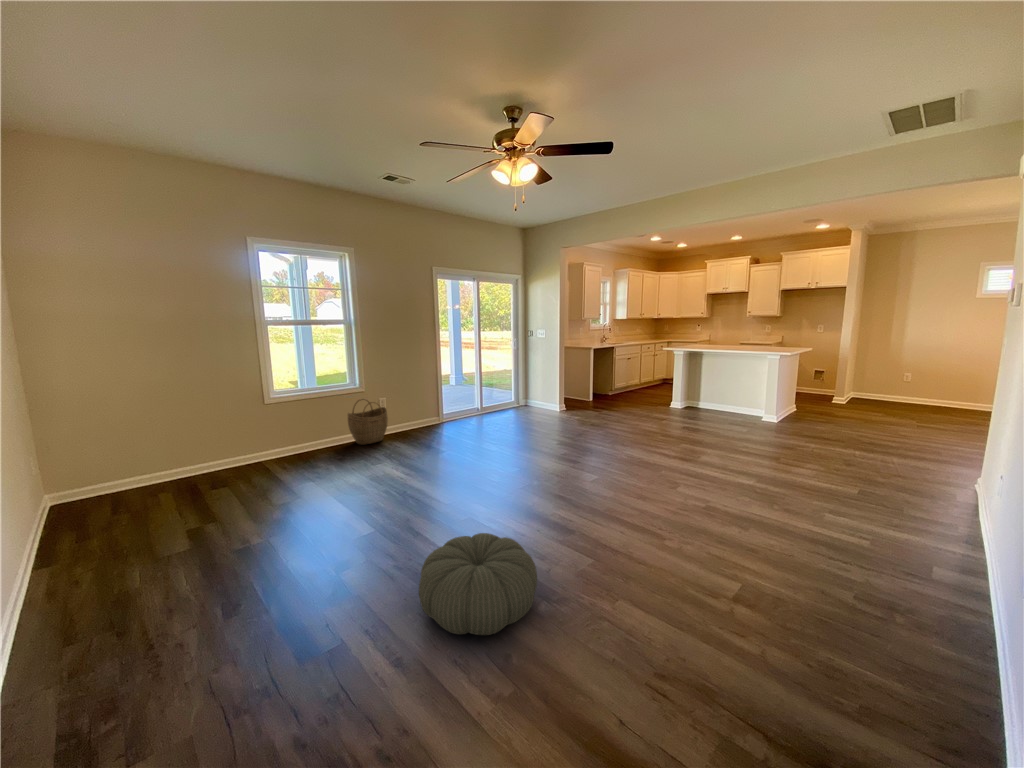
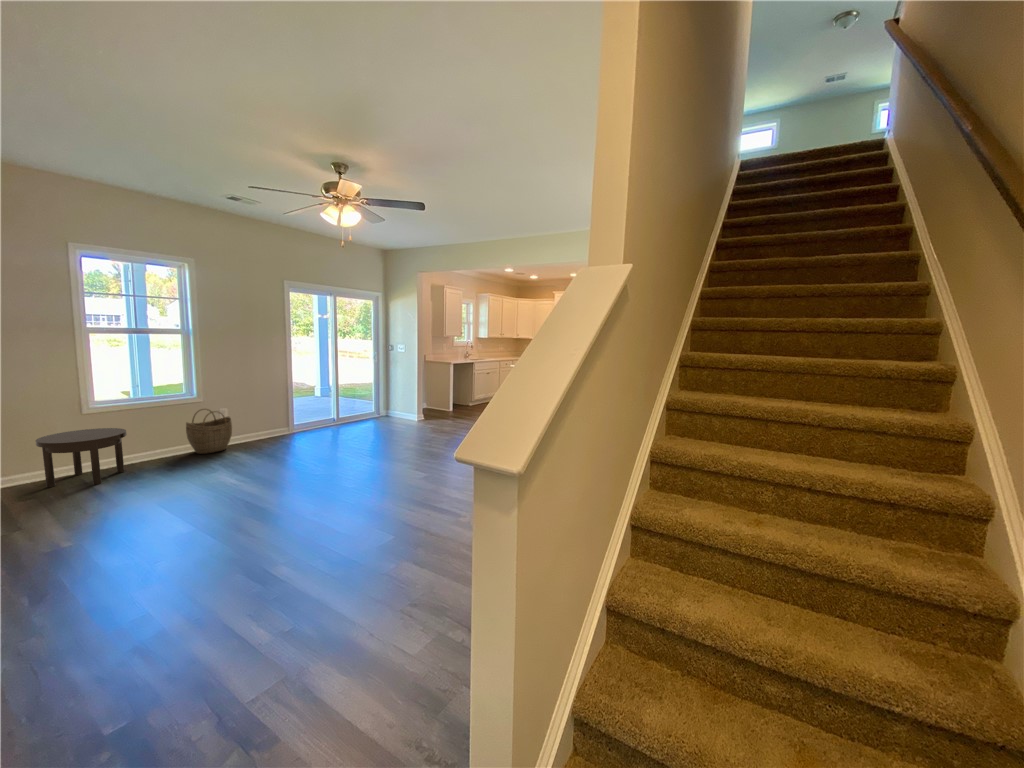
side table: none [226,419,299,477] -> present [36,428,127,488]
pouf: present [419,533,537,635] -> none [232,505,338,575]

